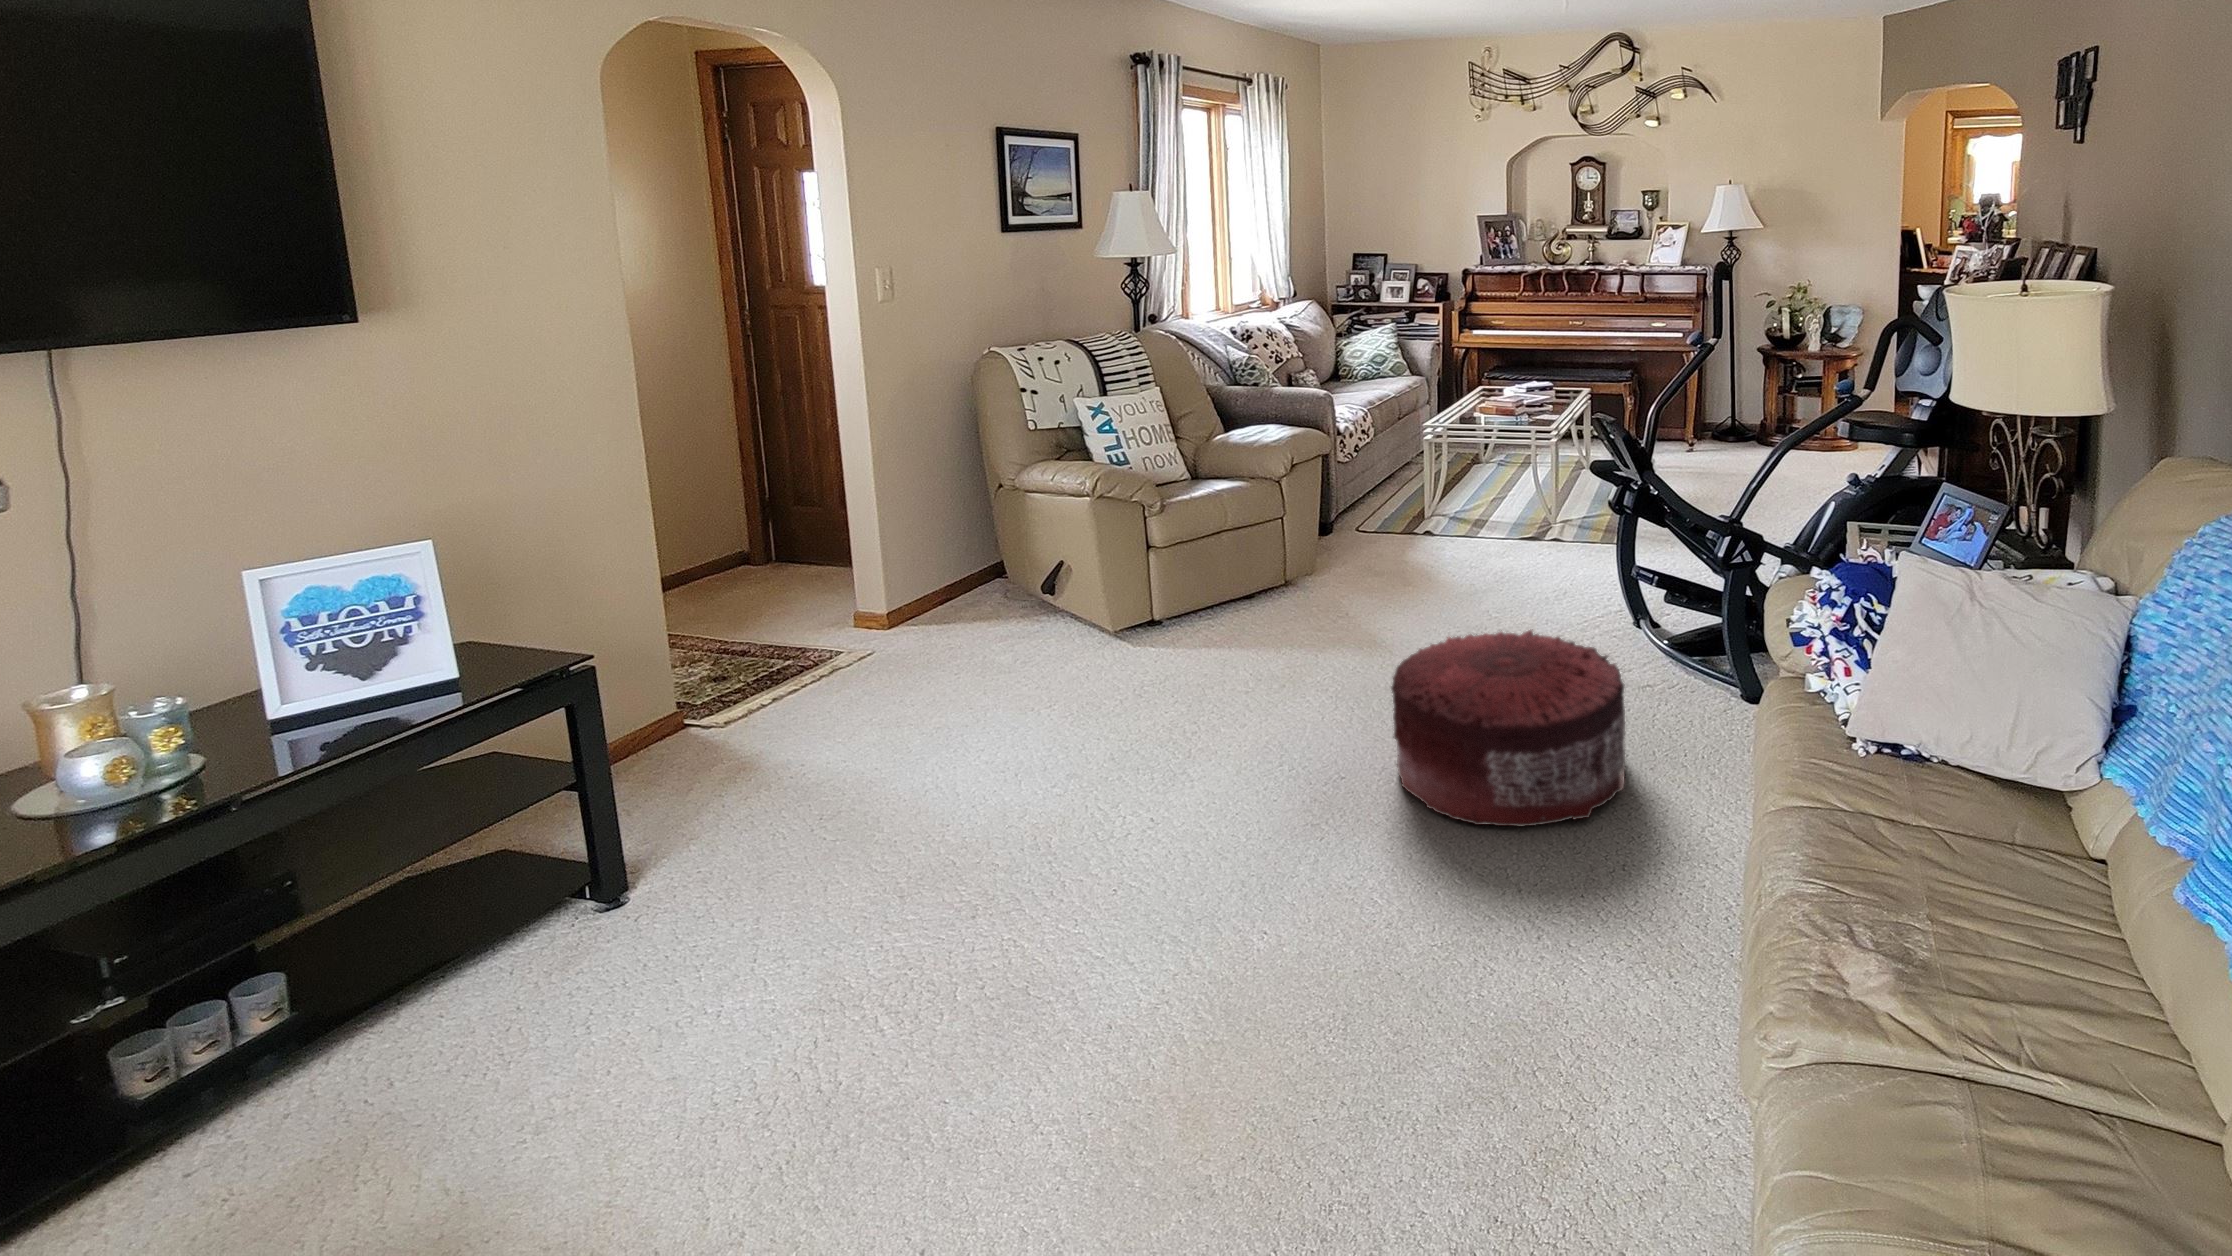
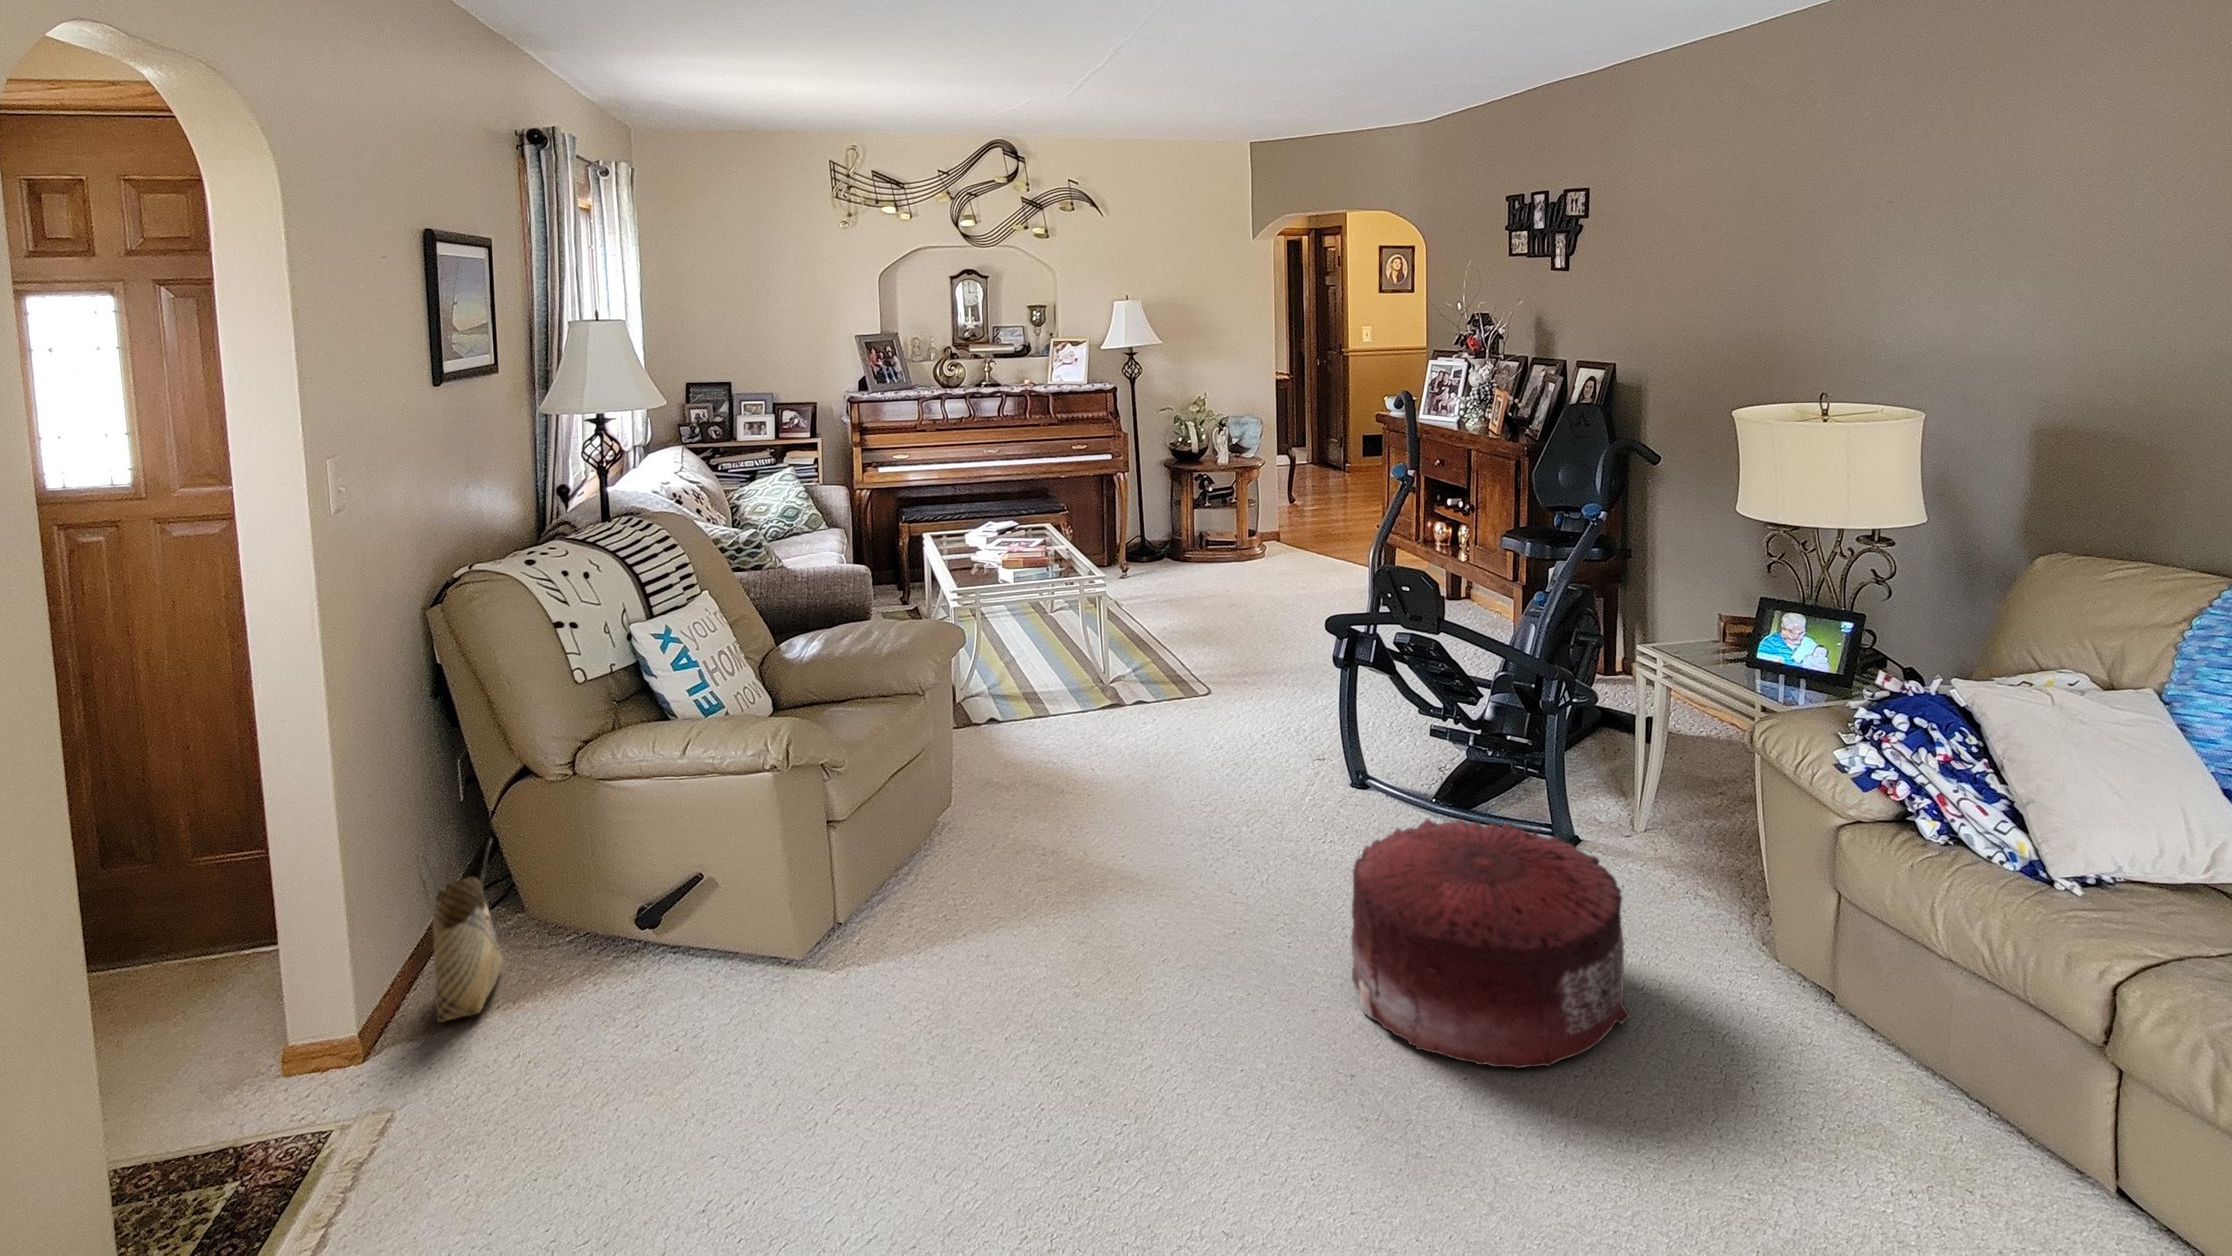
woven basket: none [928,518,988,620] -> present [416,841,503,1022]

